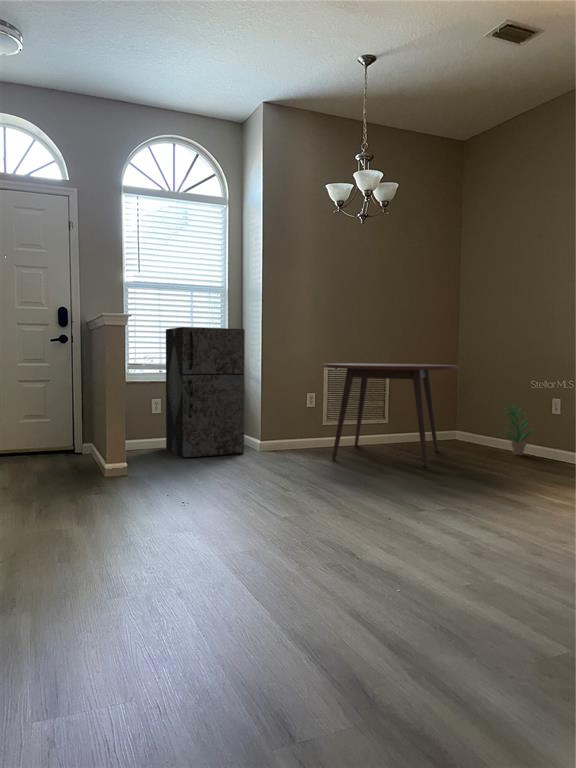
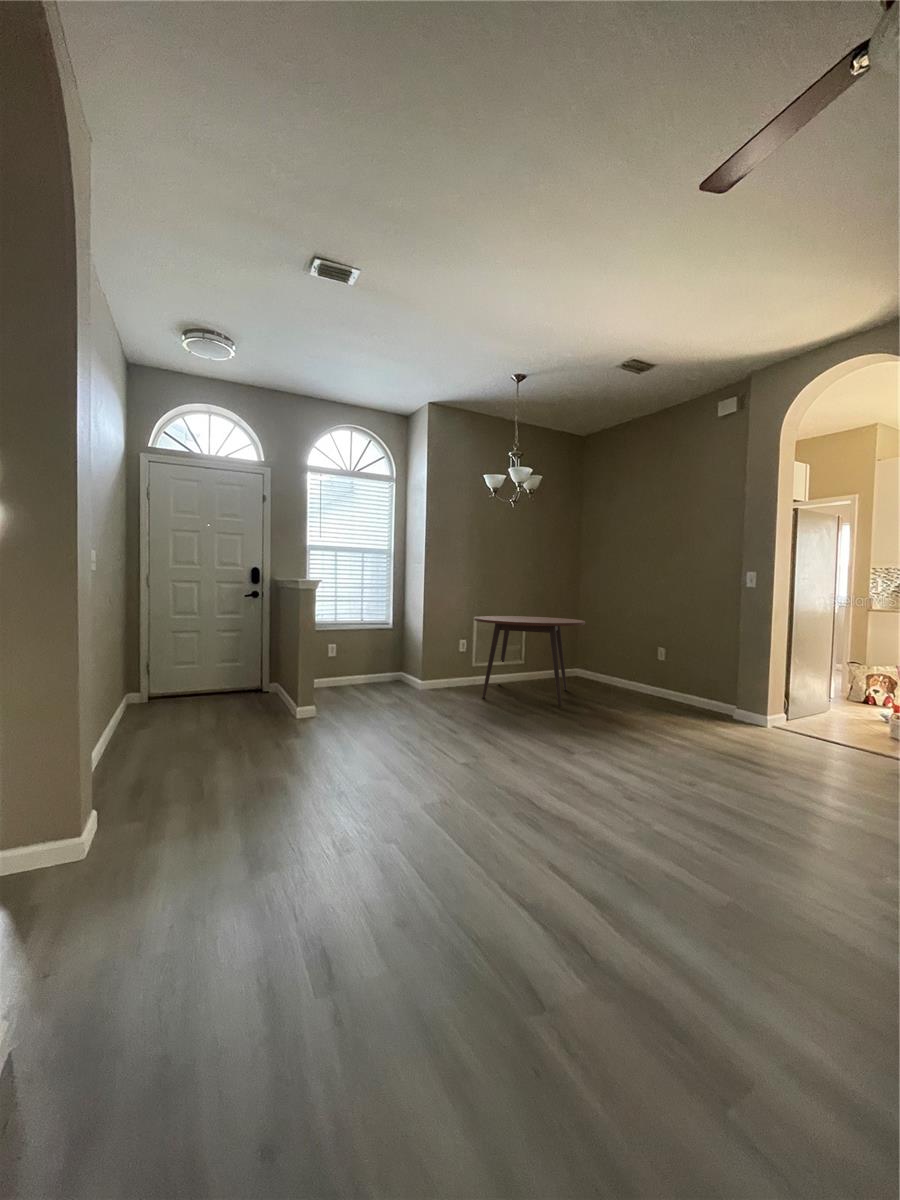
storage cabinet: present [166,327,245,458] -> none [340,586,410,697]
potted plant: present [504,405,532,455] -> none [619,652,645,695]

